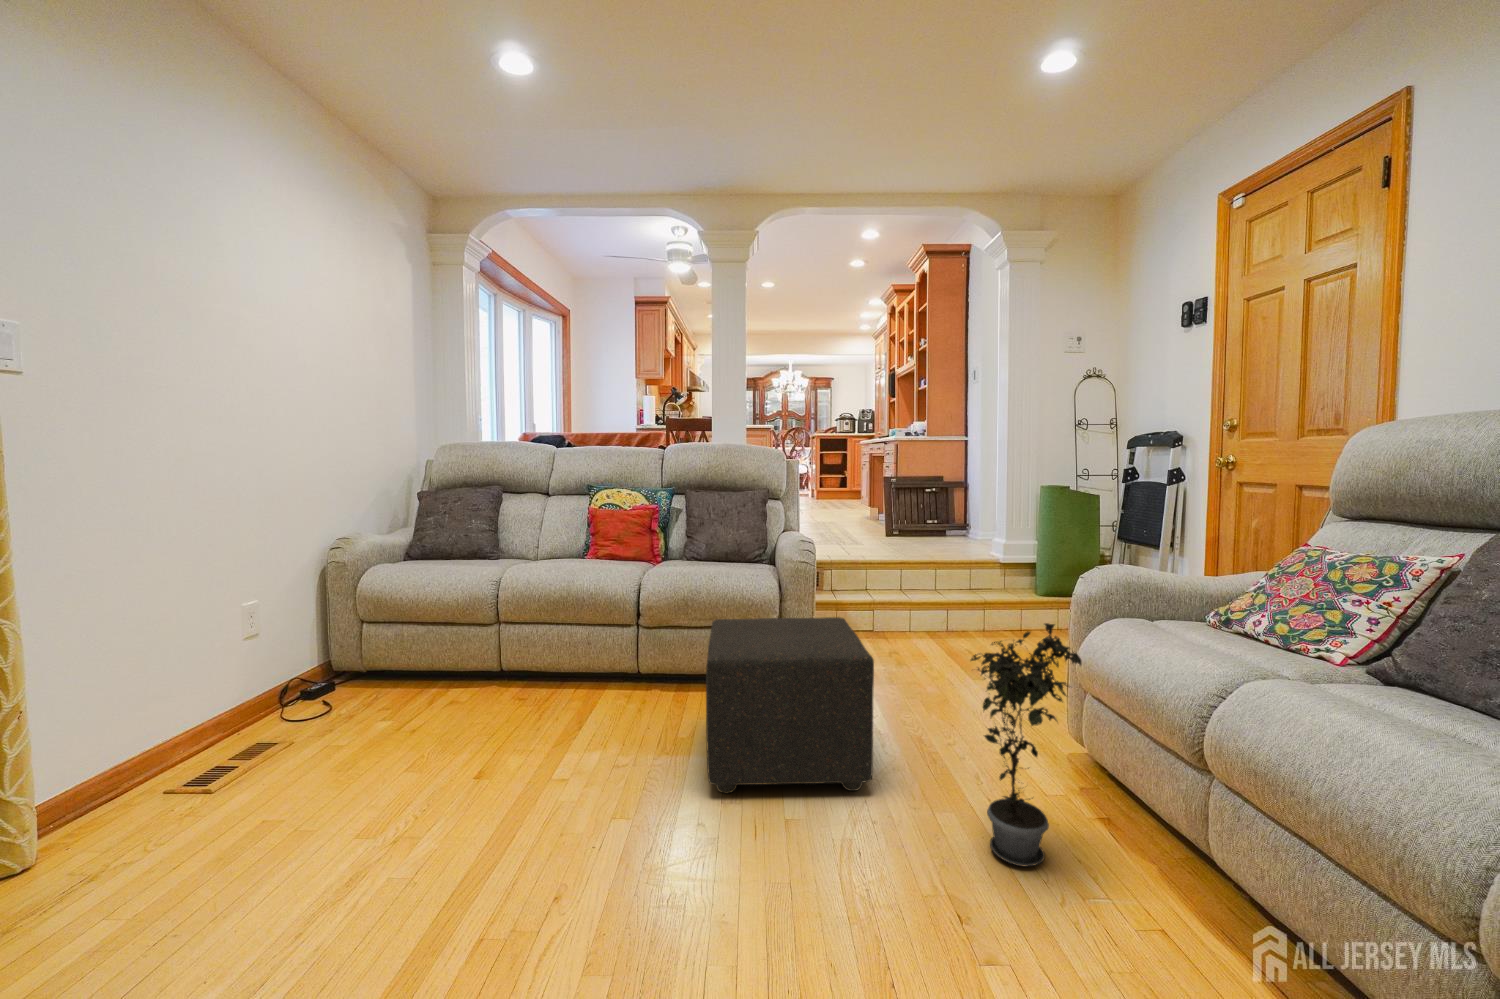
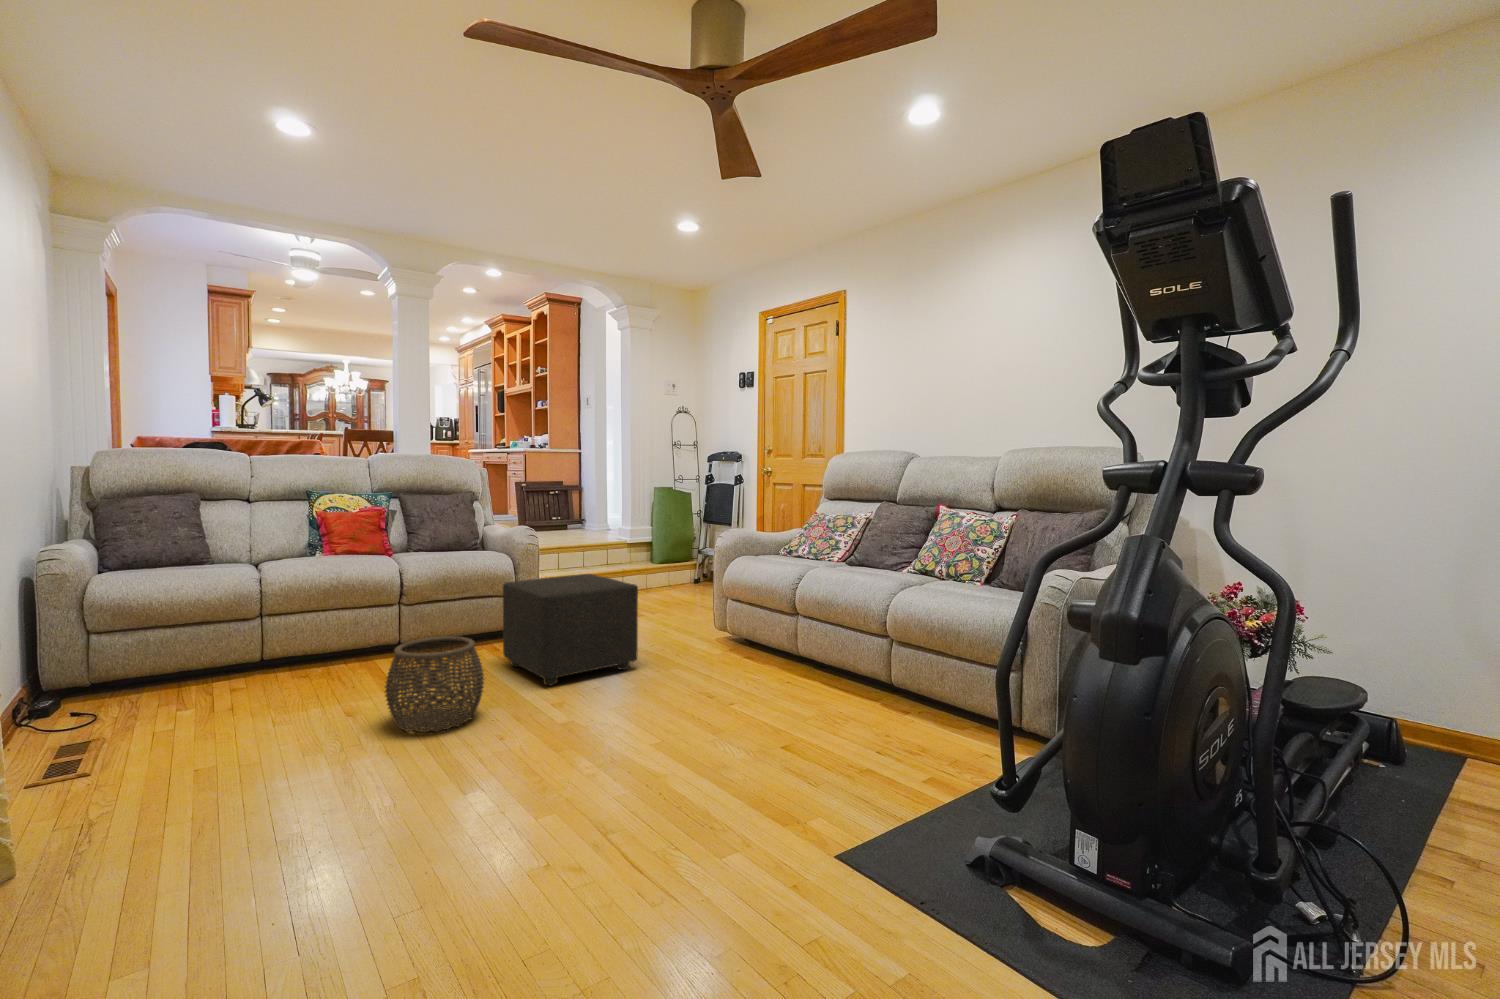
potted plant: present [971,623,1082,867] -> none [698,550,750,674]
woven basket: none [460,697,595,849] -> present [385,636,484,732]

